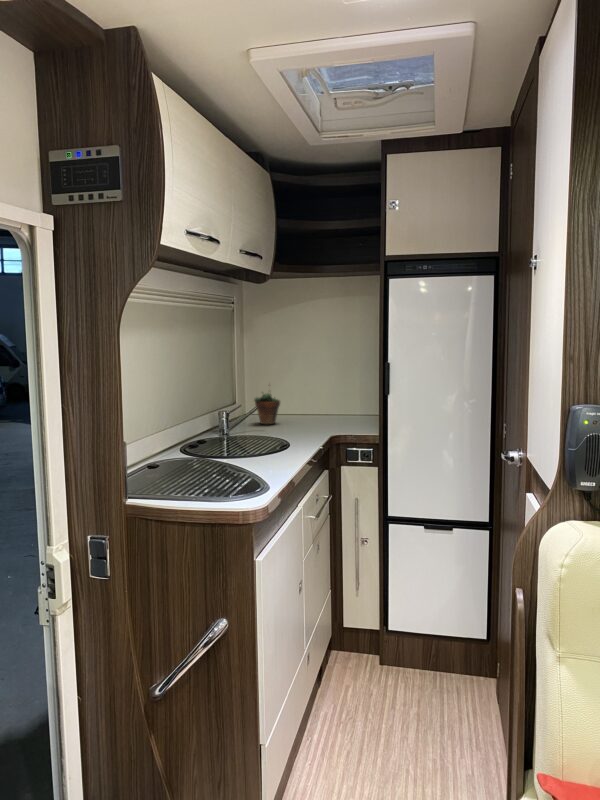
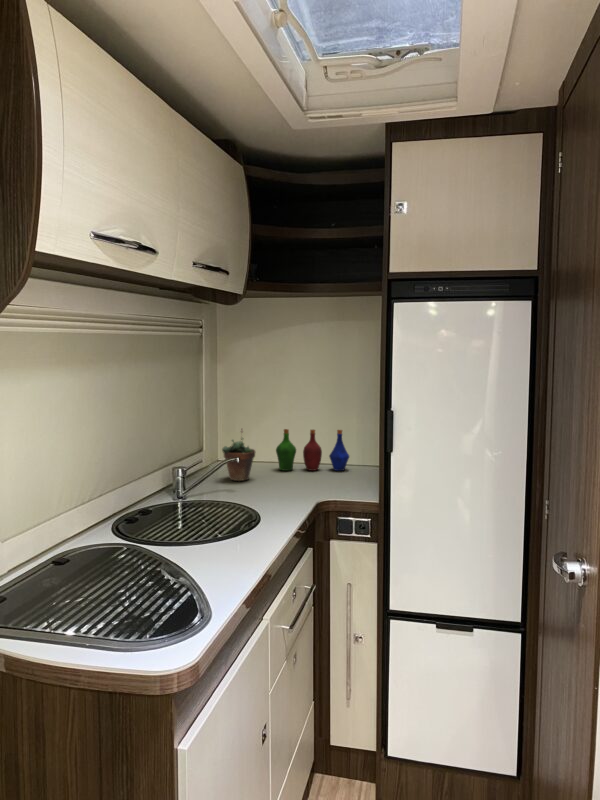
bottle: none [296,385,355,418] -> present [276,429,349,471]

